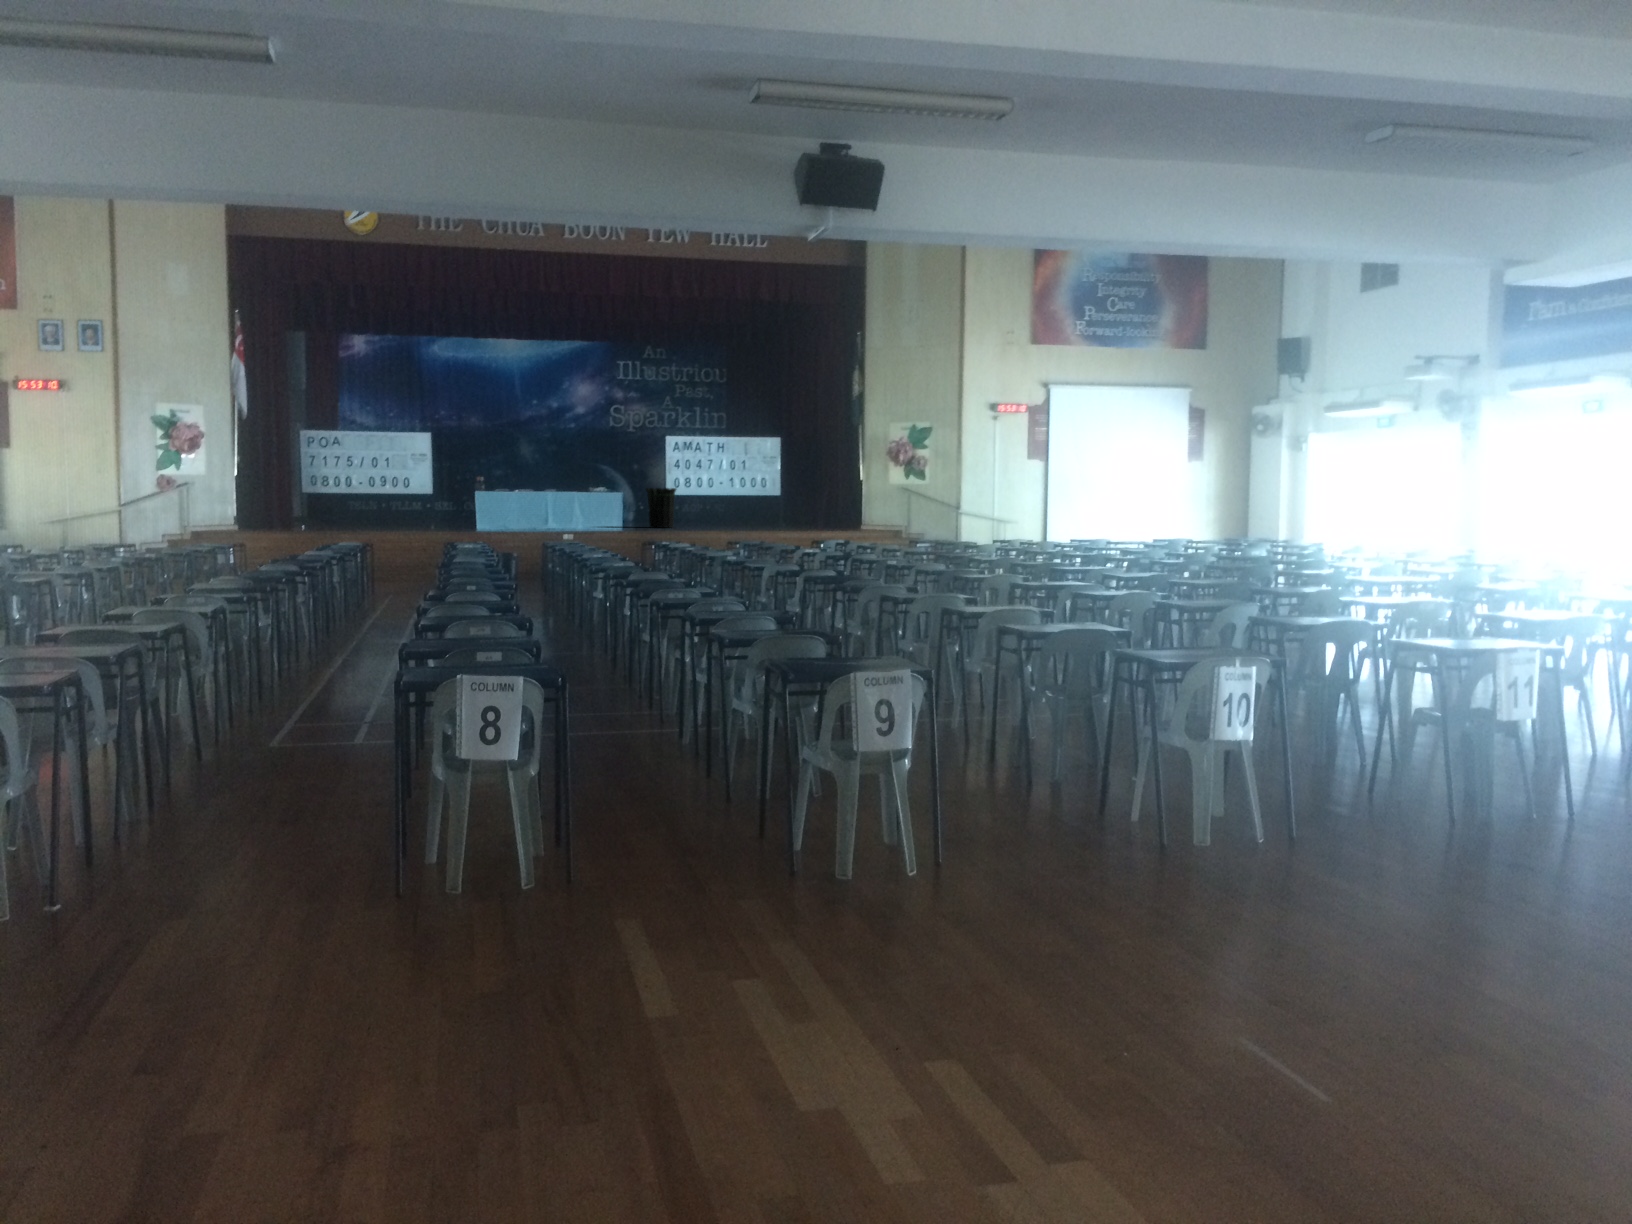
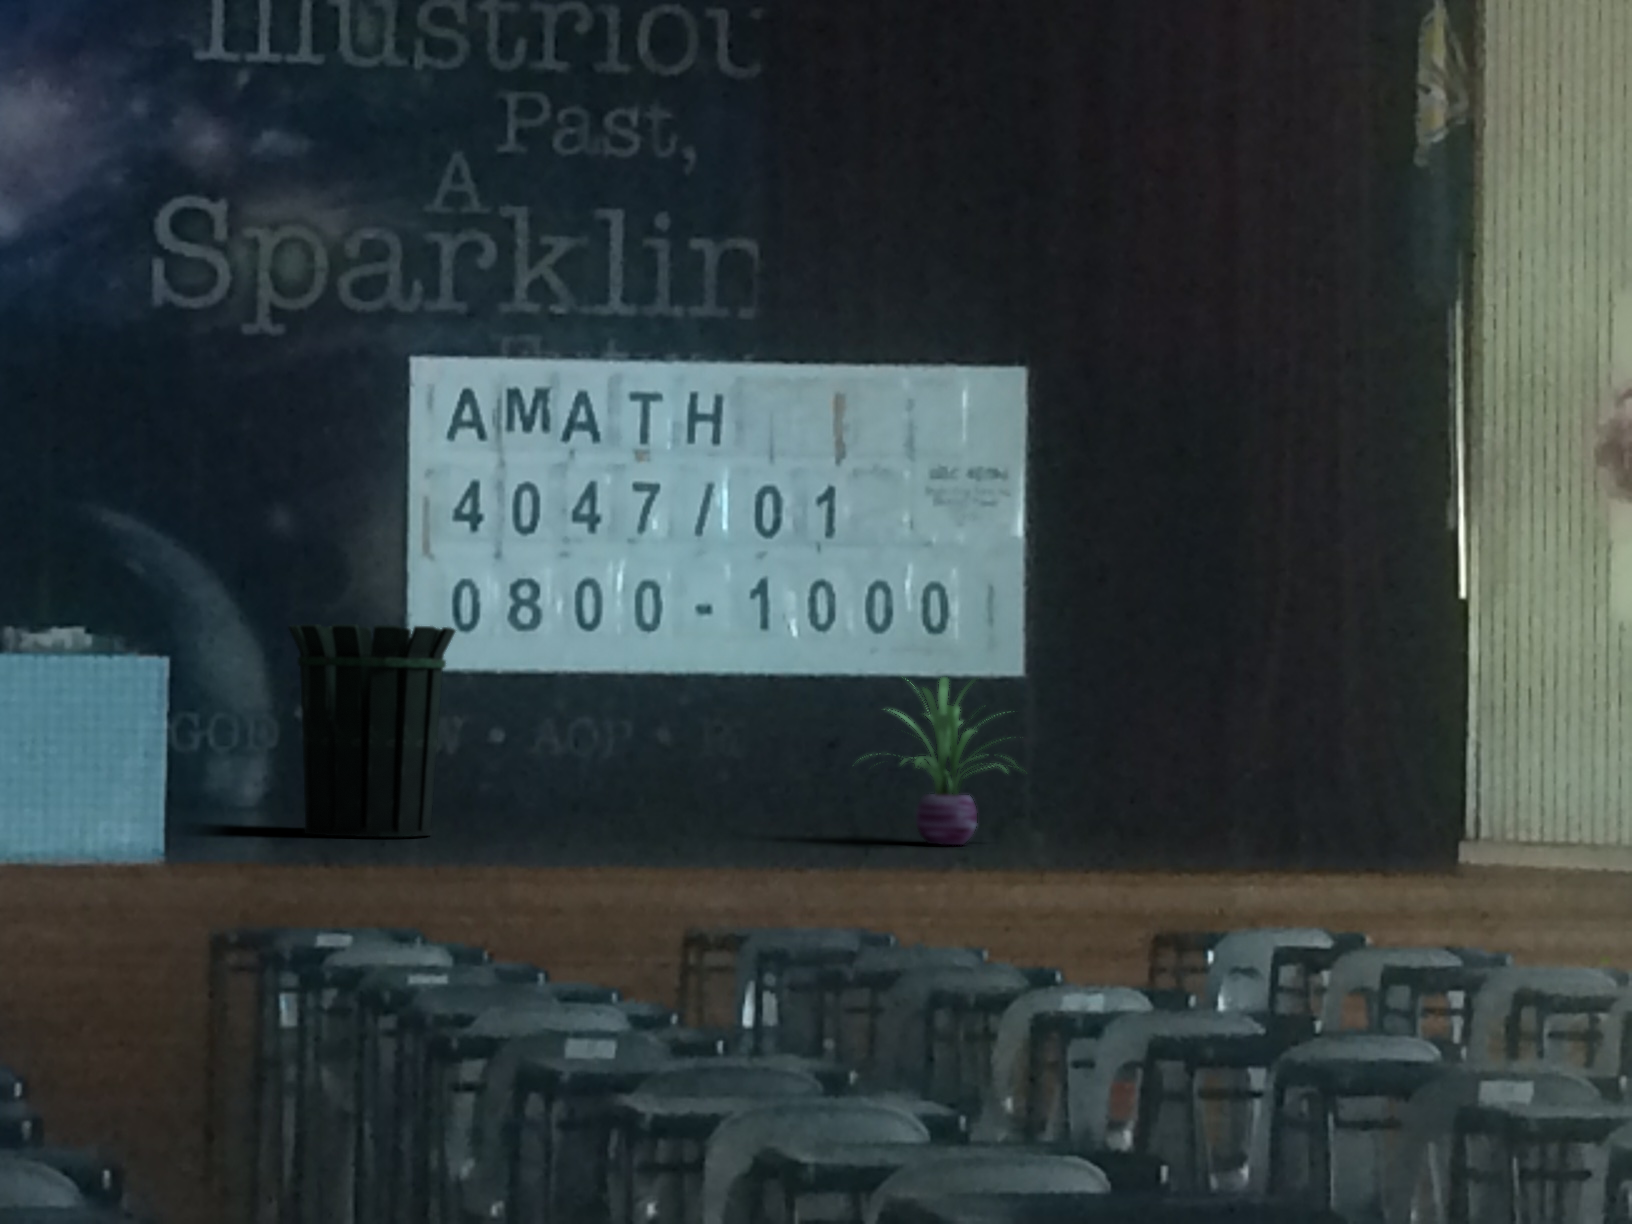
decorative plant: none [750,496,782,528] -> present [874,677,1006,845]

